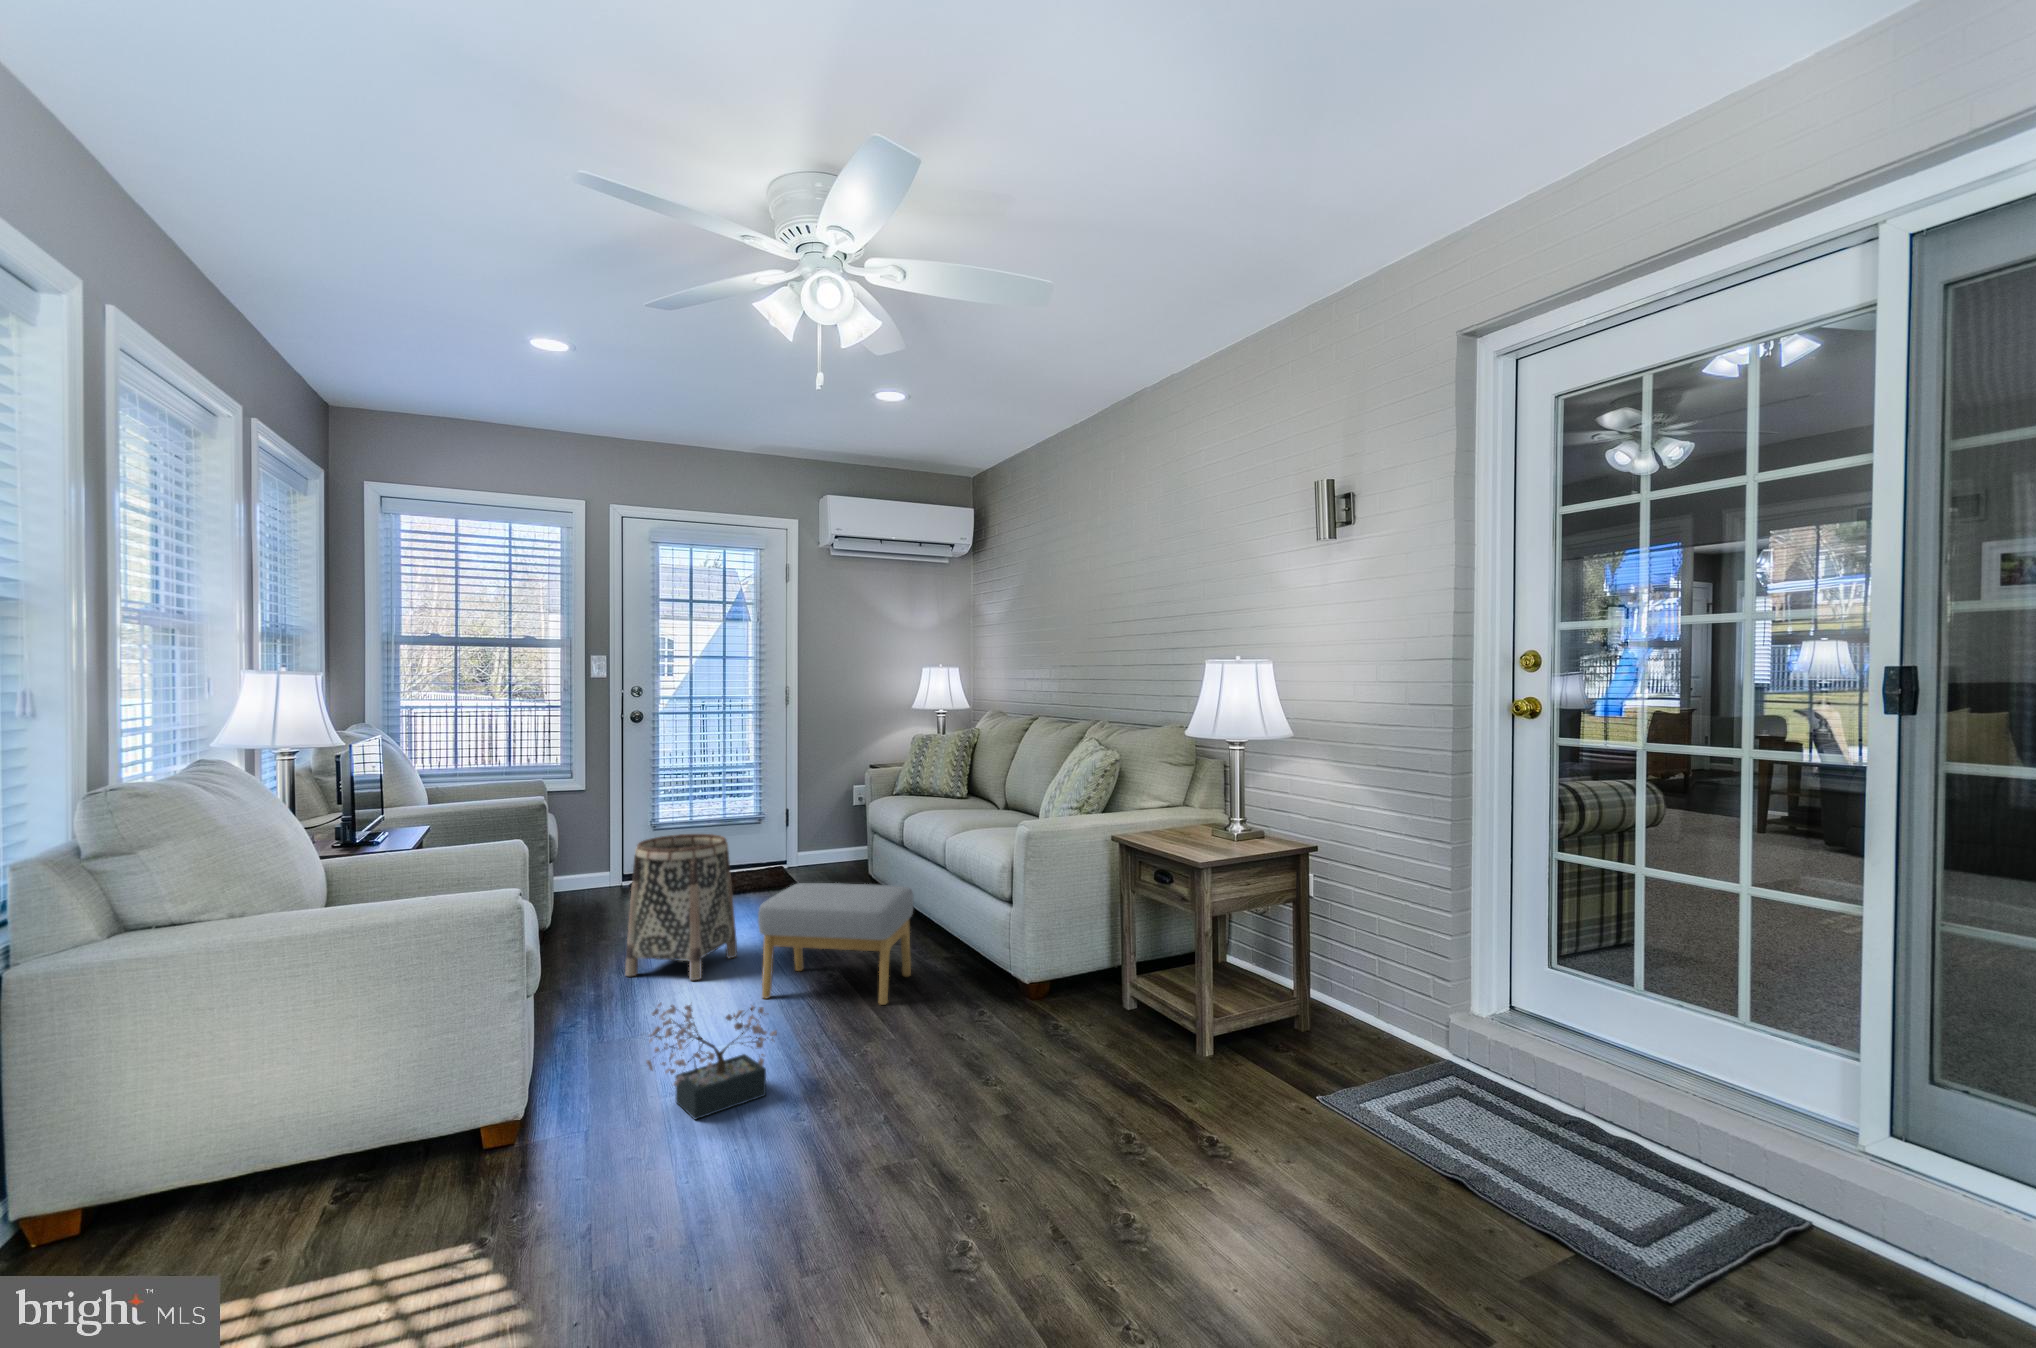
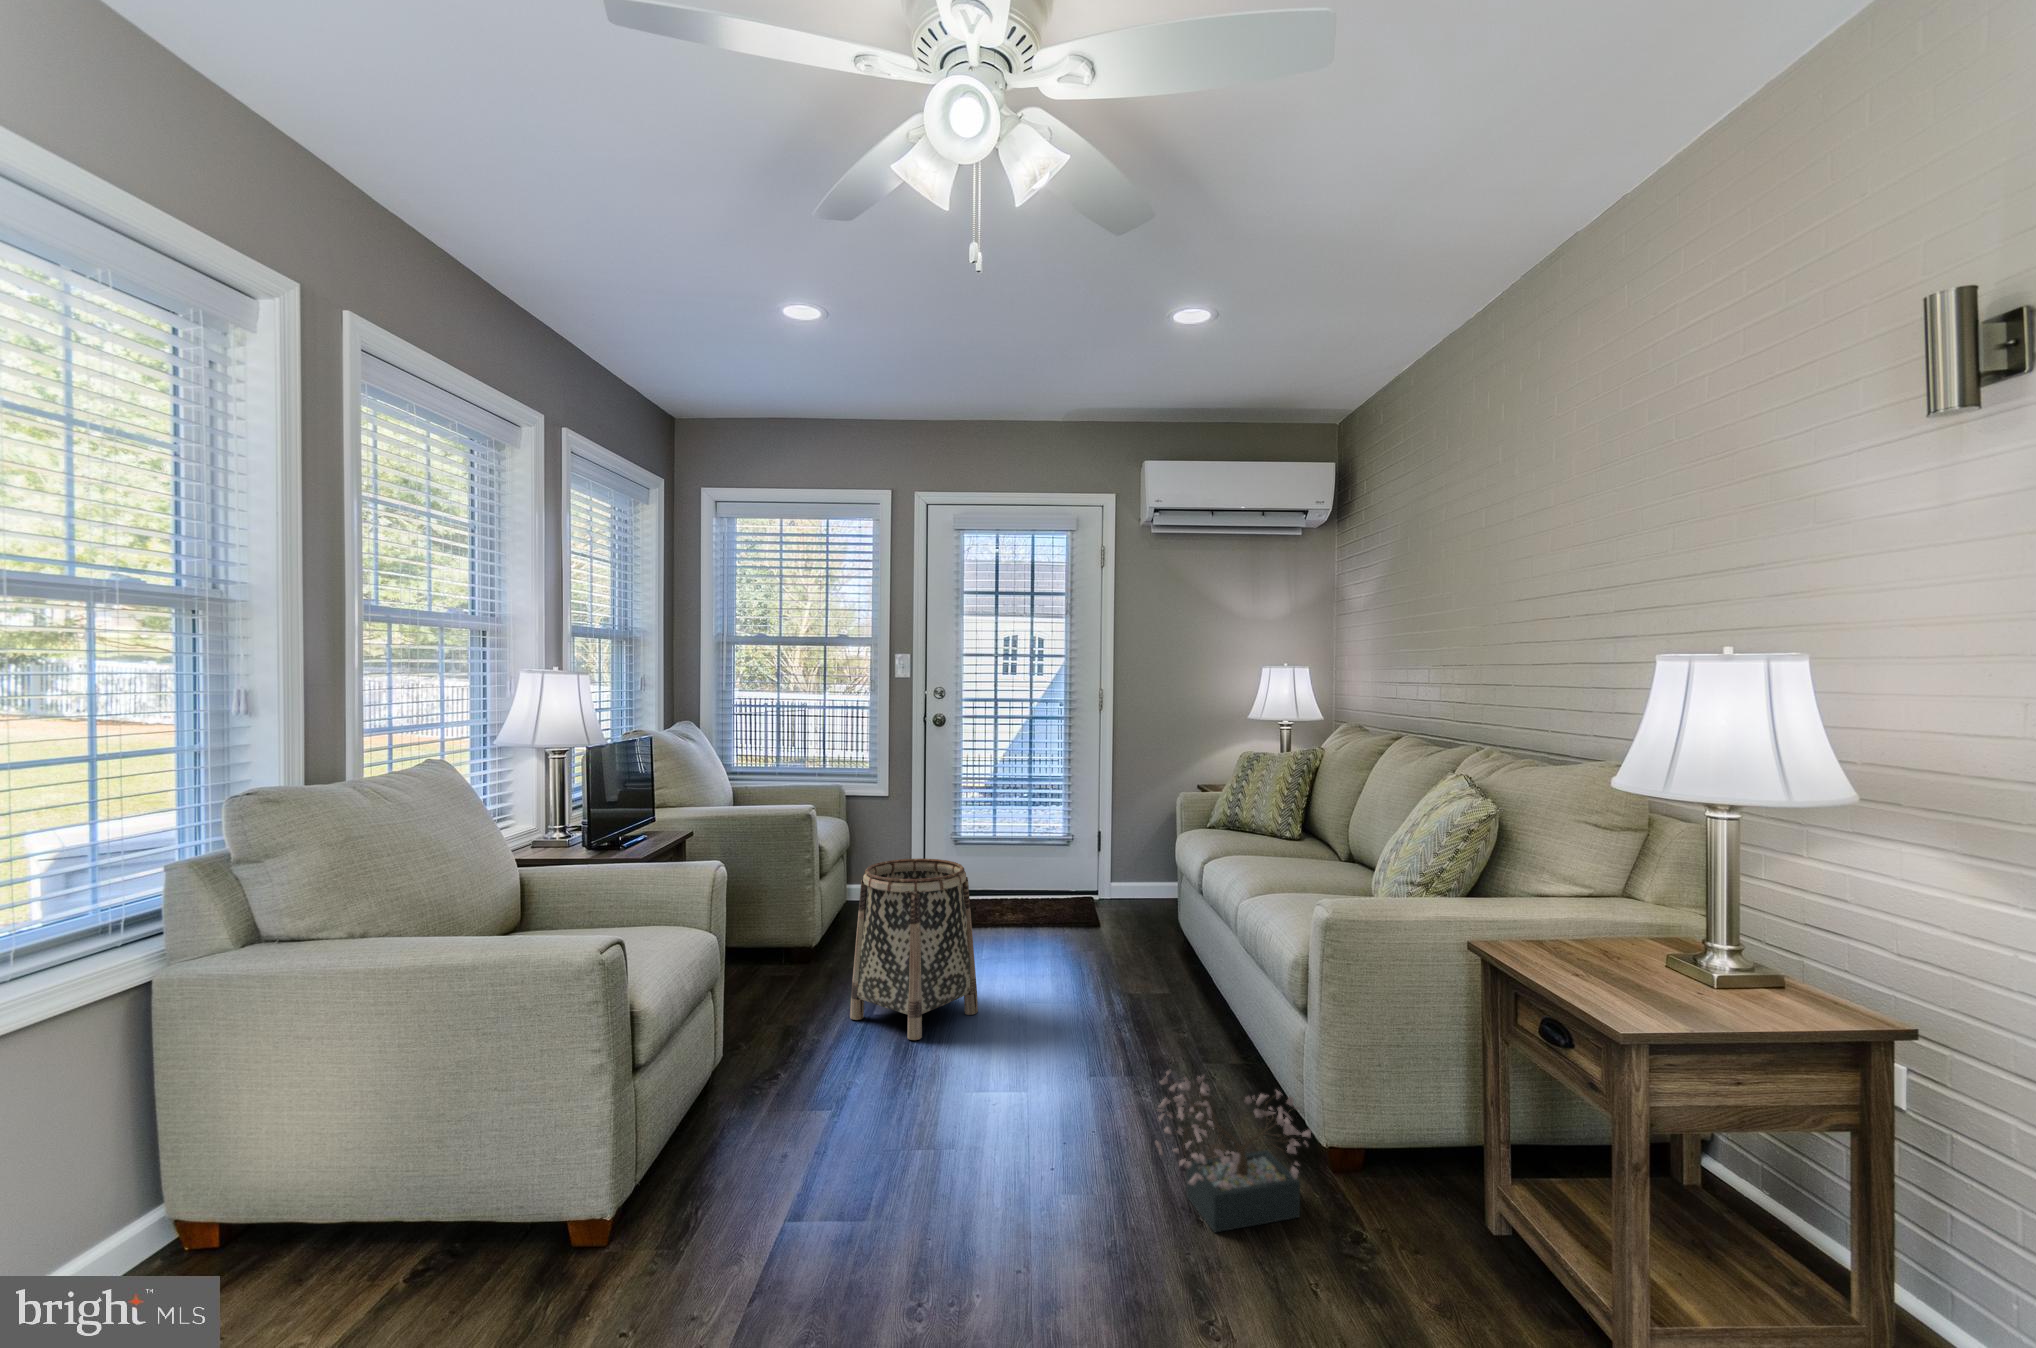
footstool: present [758,883,913,1005] -> none [964,938,1170,1134]
decorative plant: present [646,1003,777,1120] -> present [1156,1070,1311,1232]

